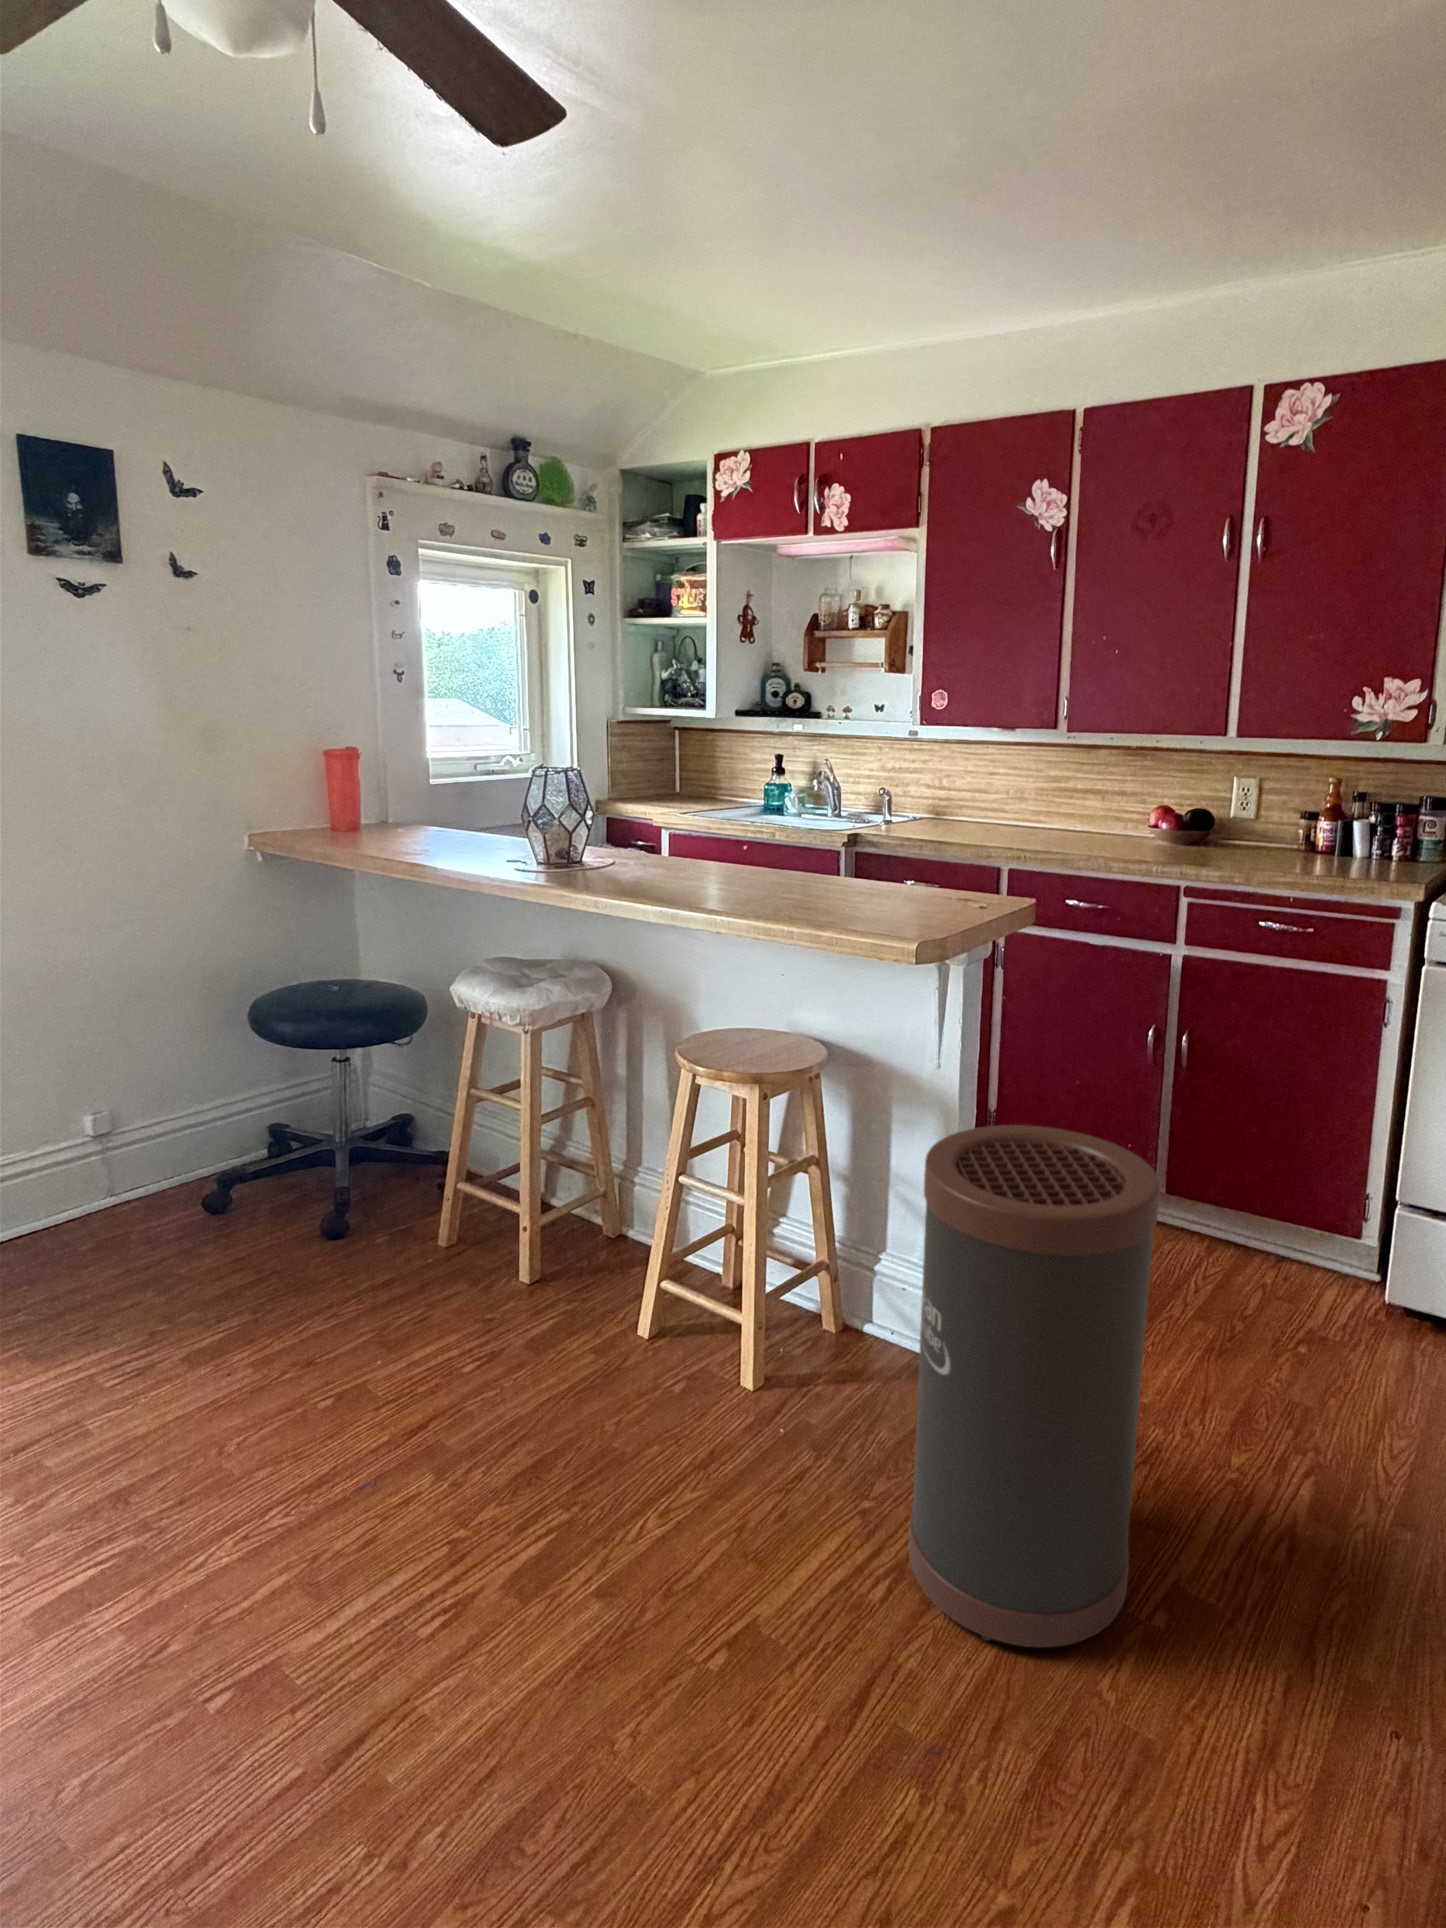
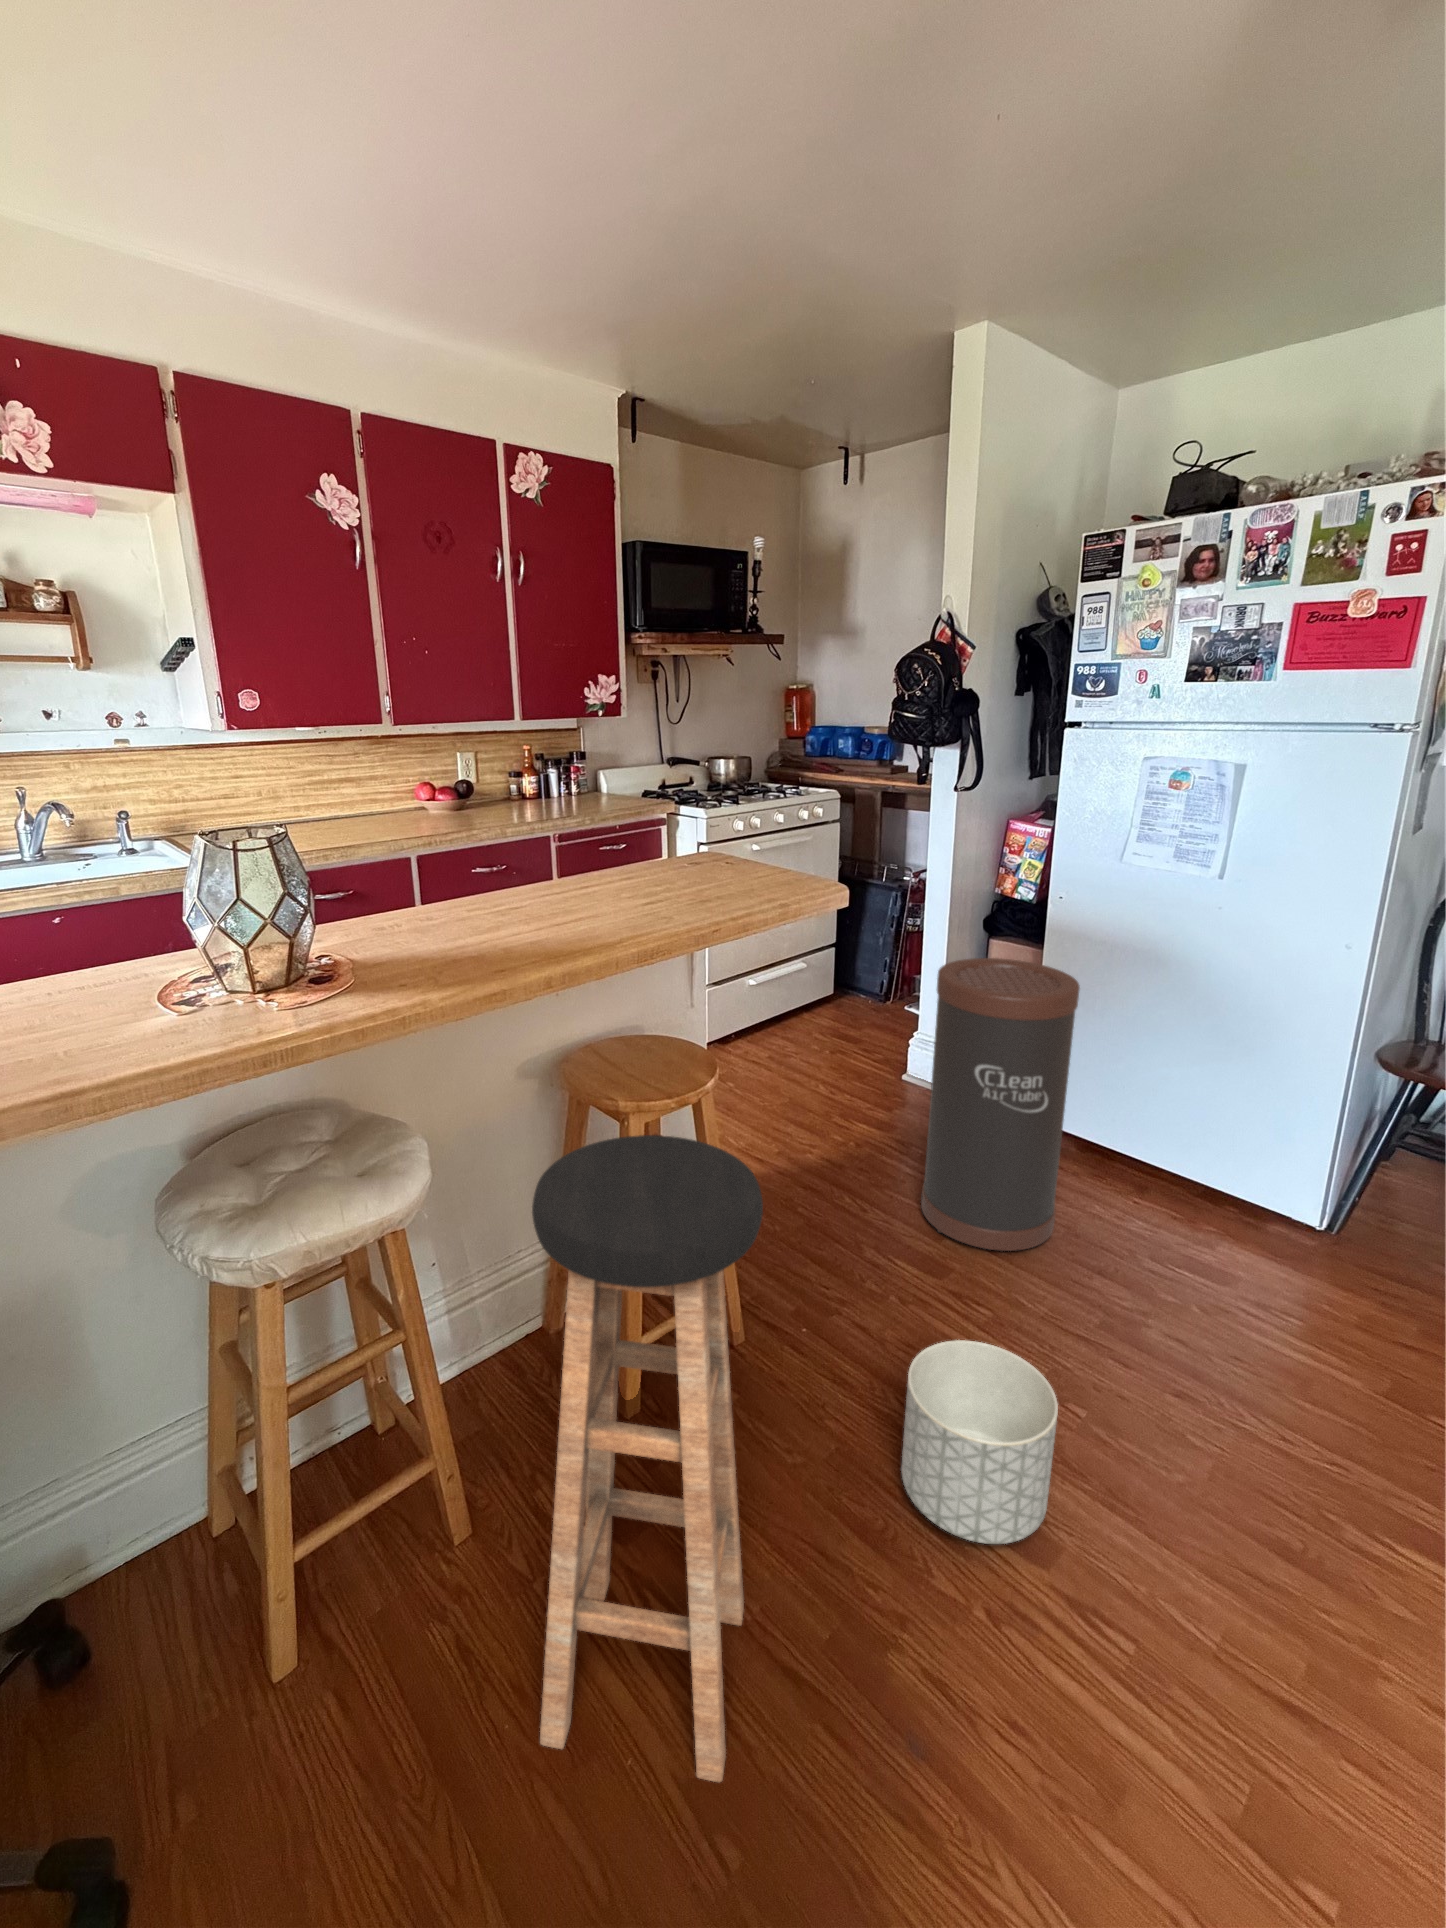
bar stool: none [245,961,419,1362] -> present [532,1135,763,1782]
planter: none [374,1329,527,1520] -> present [901,1340,1058,1544]

